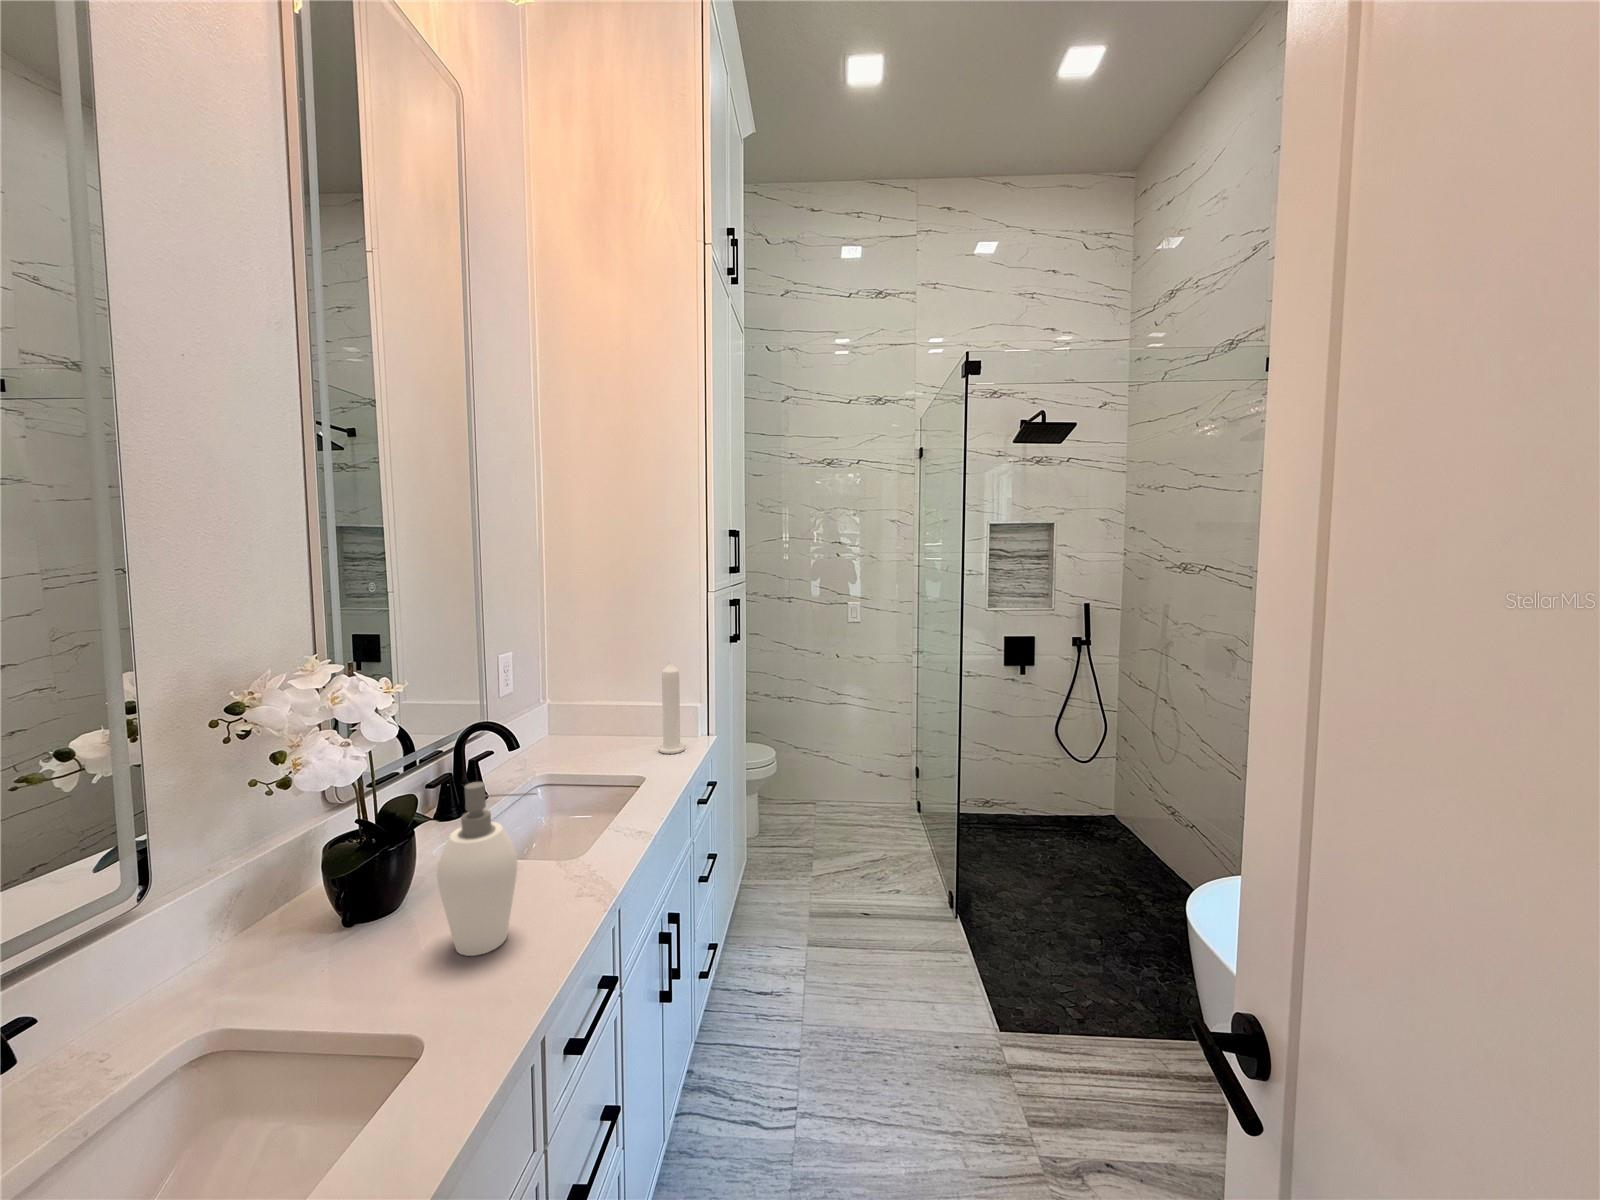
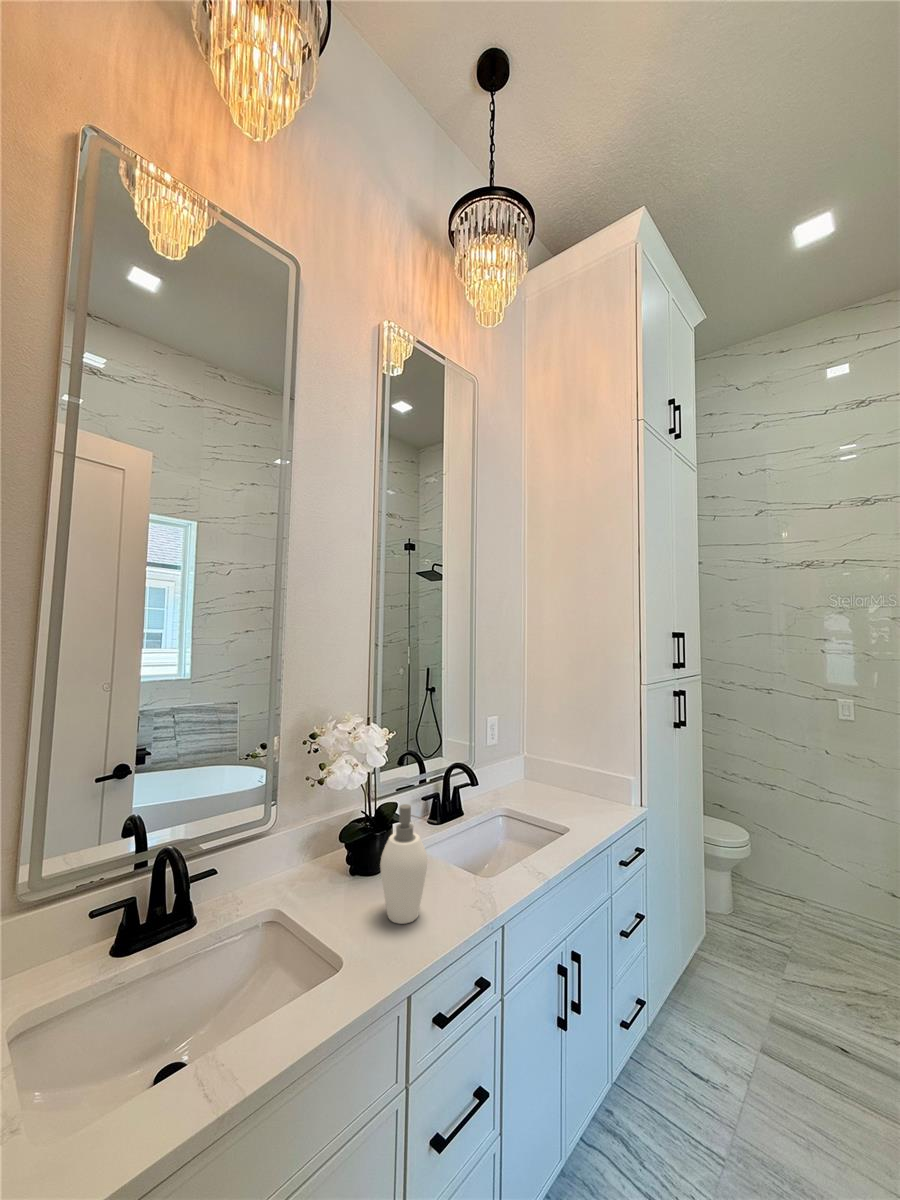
candle: present [658,658,685,754] -> none [592,737,614,816]

